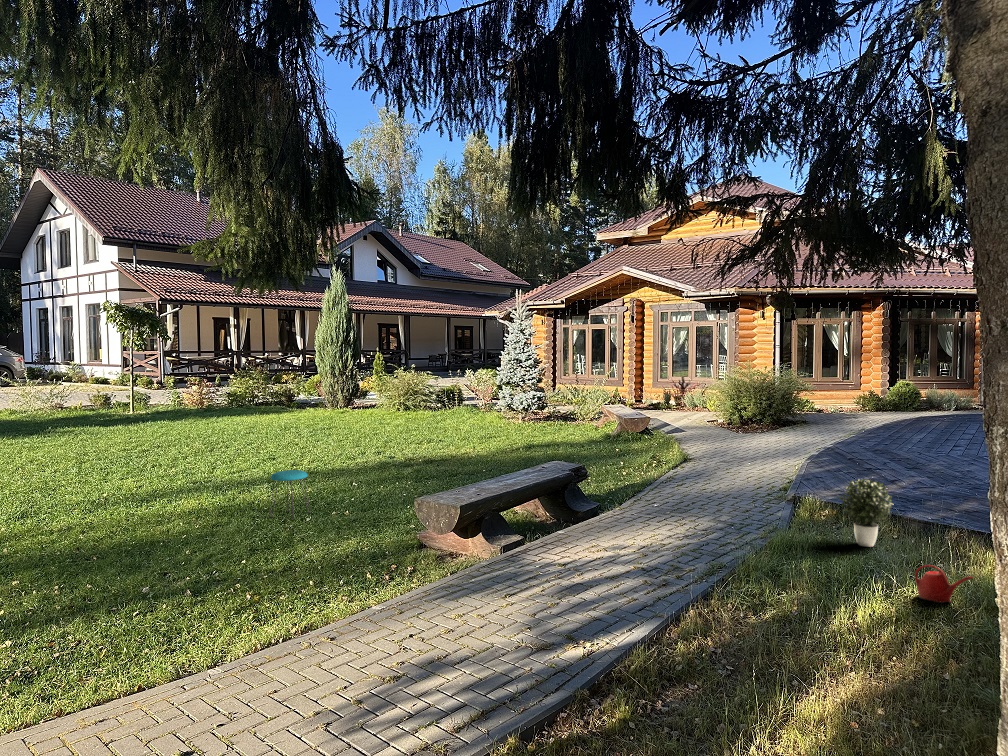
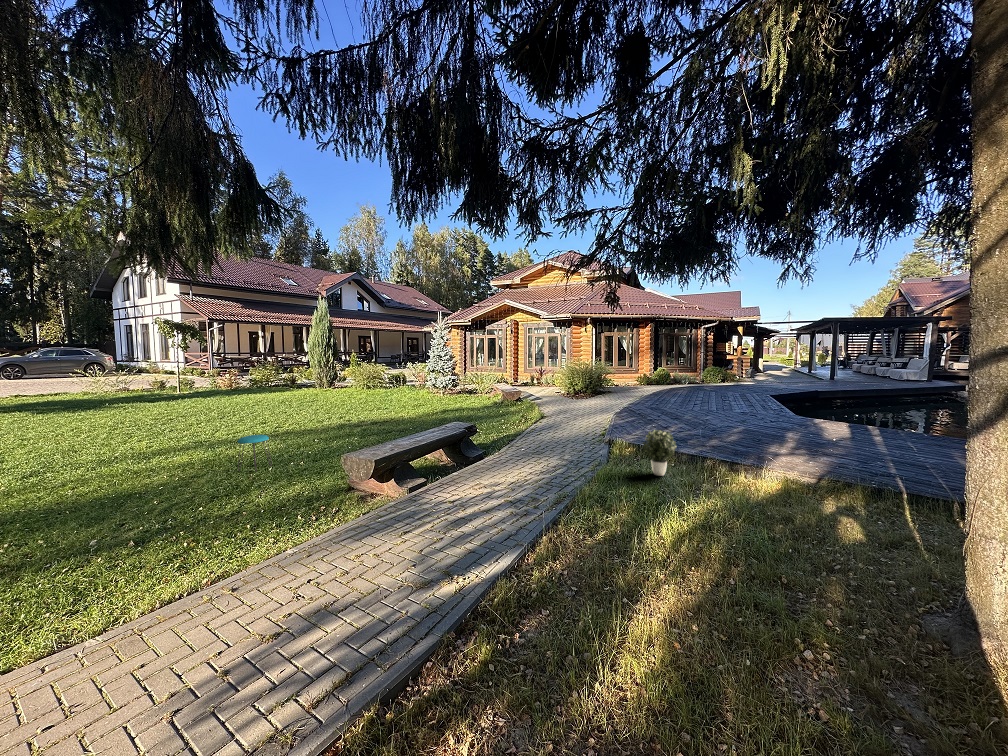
watering can: present [915,565,973,603] -> none [701,494,742,521]

